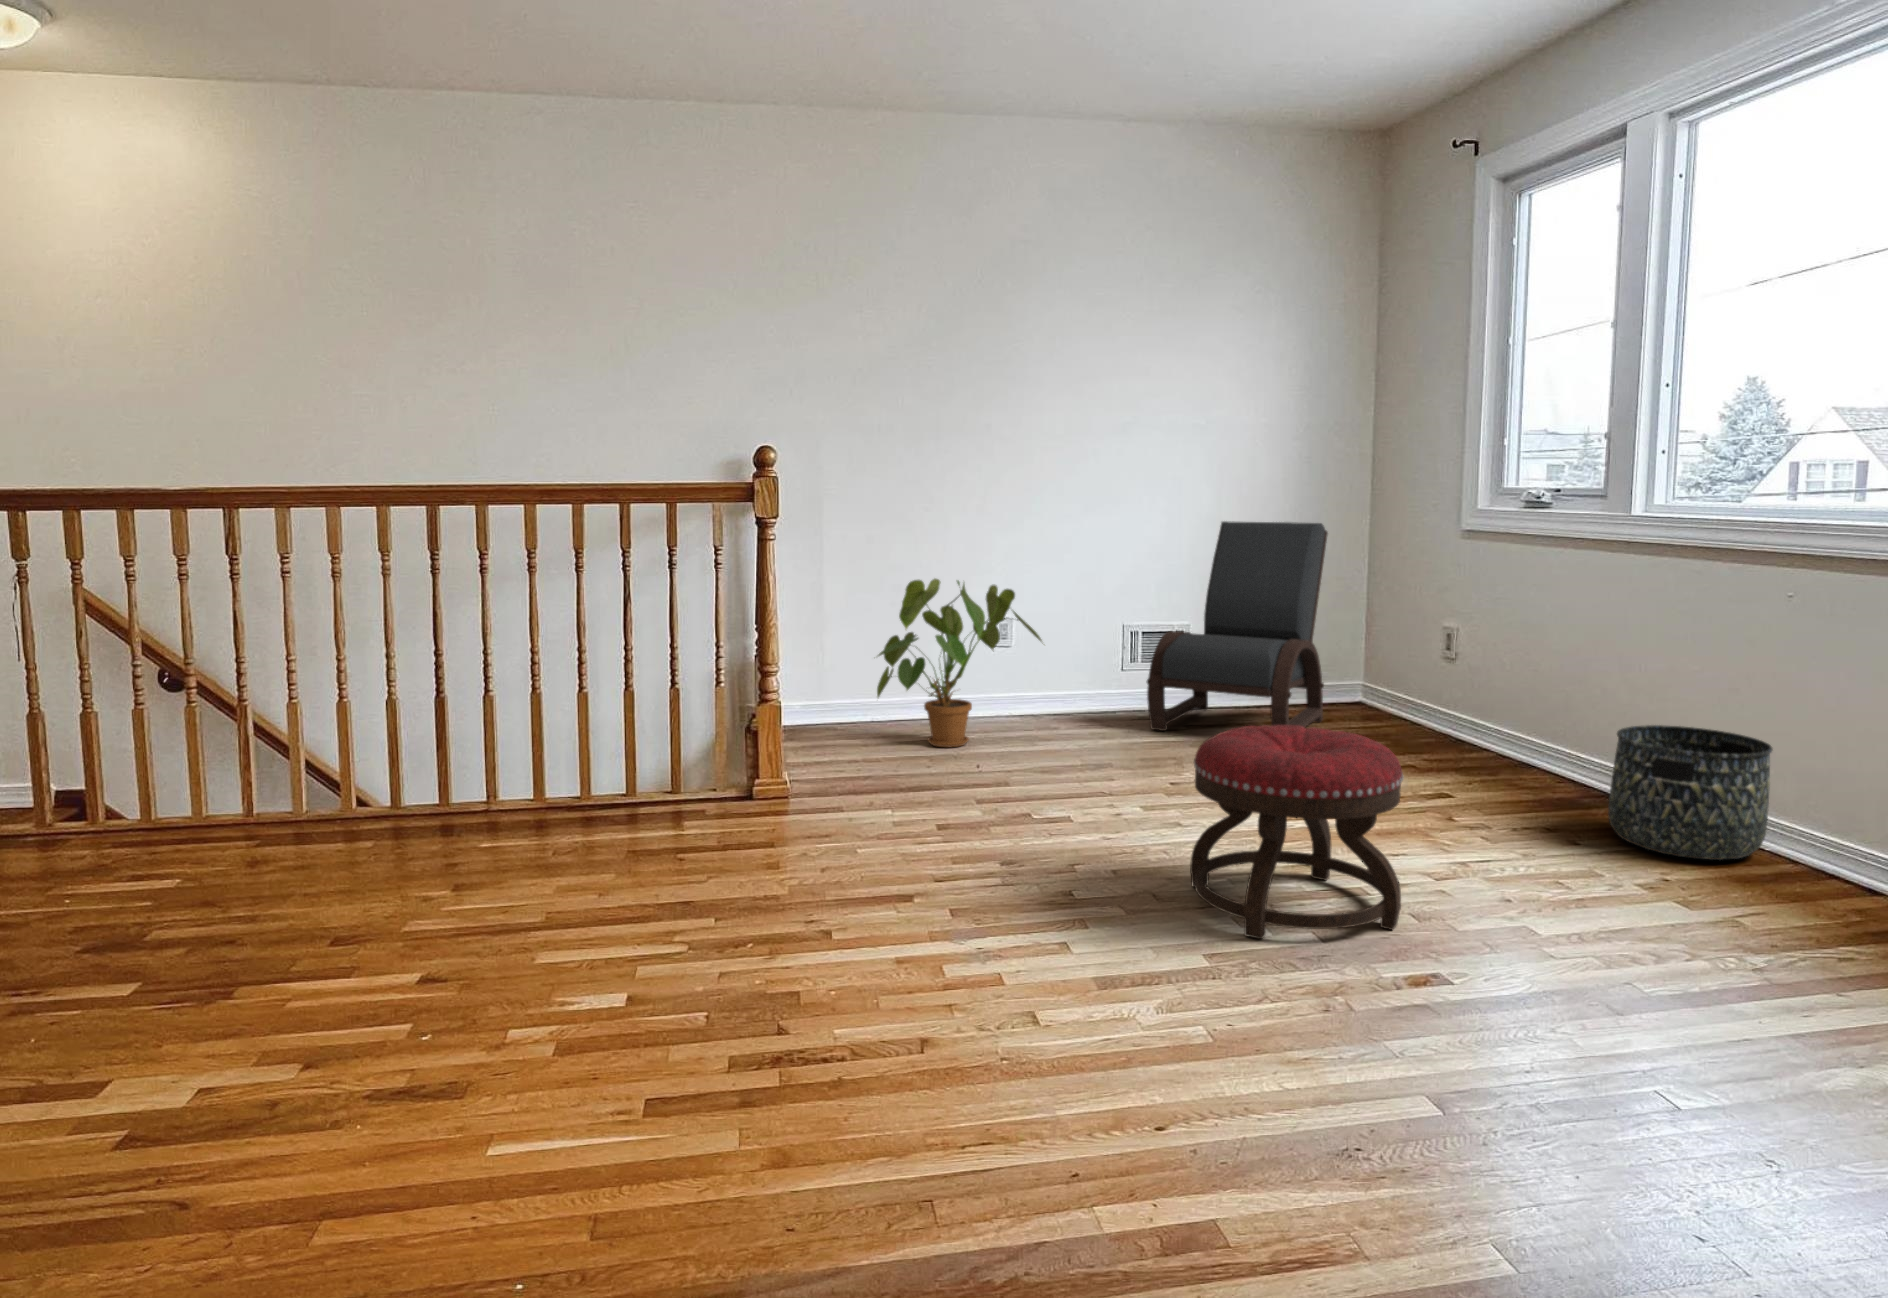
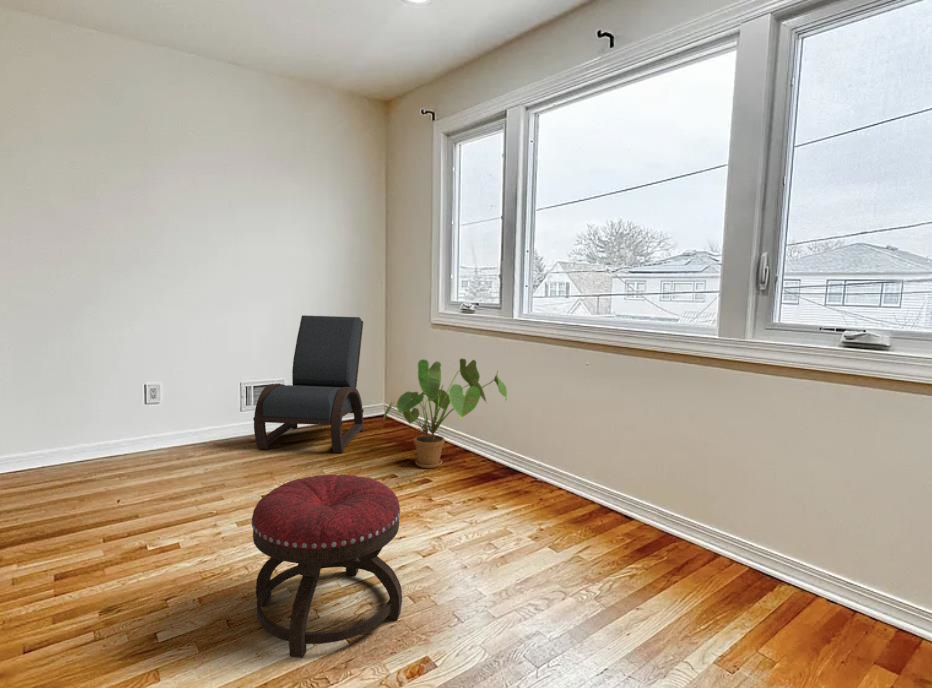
house plant: present [877,579,1042,747] -> present [384,359,507,468]
basket: present [1608,725,1773,860] -> none [513,435,587,513]

